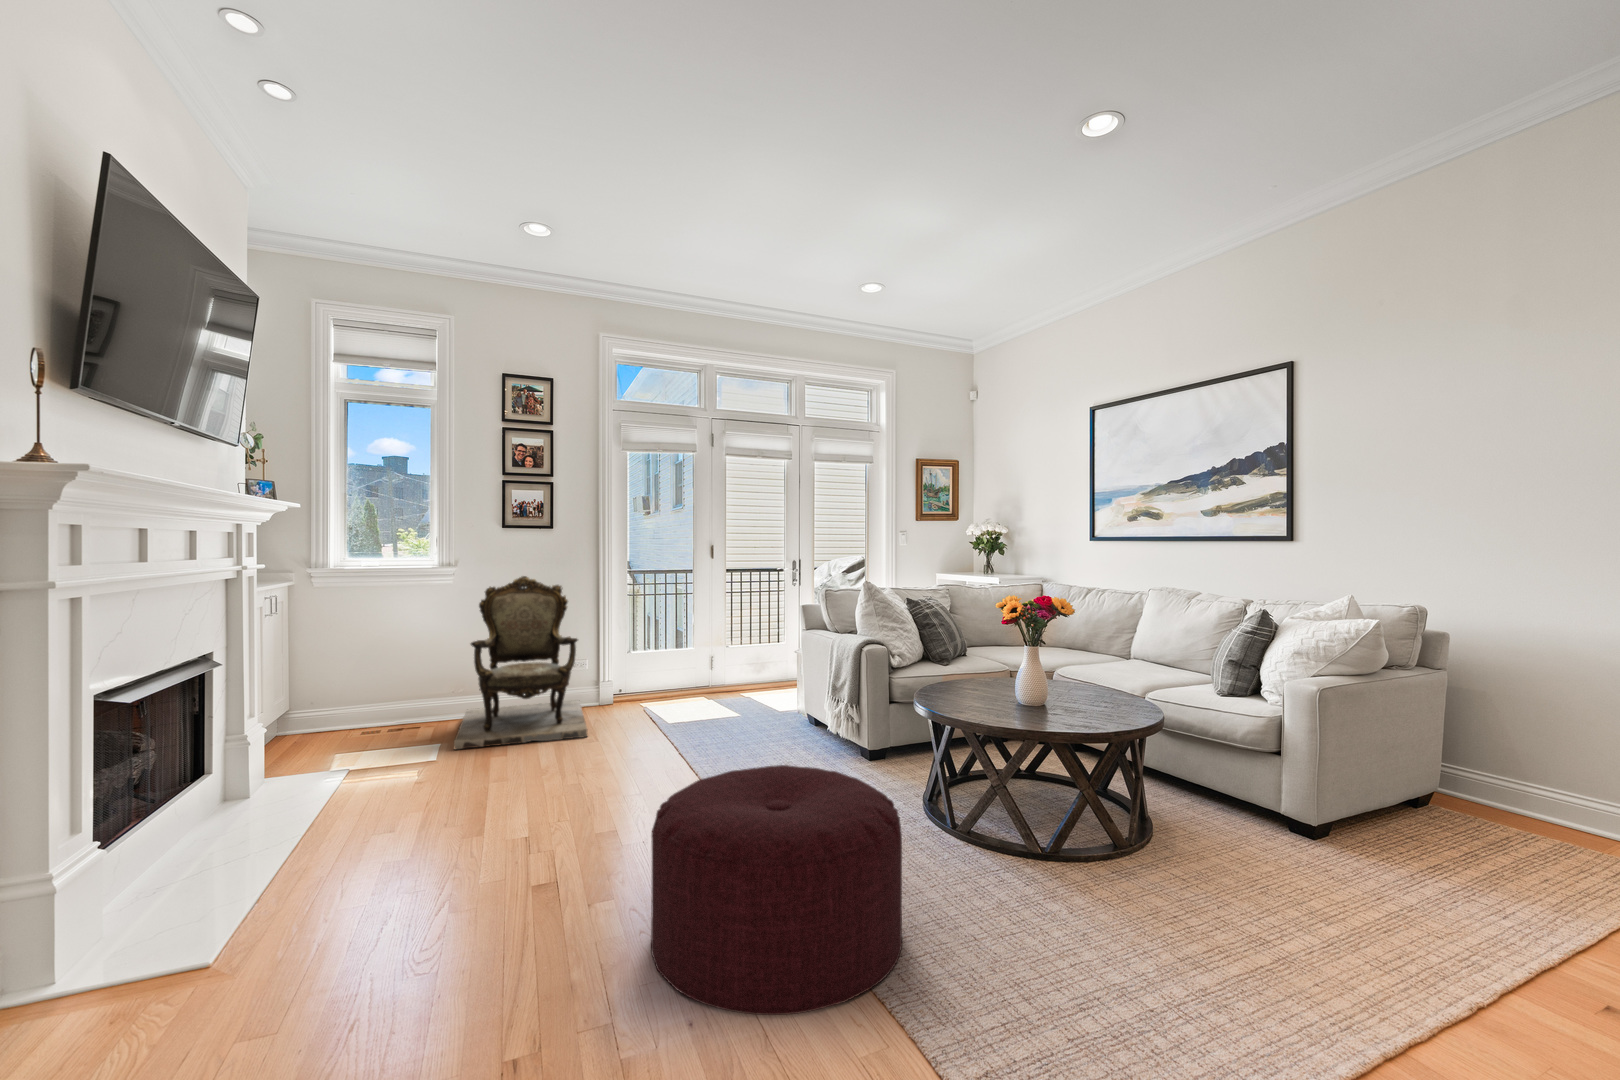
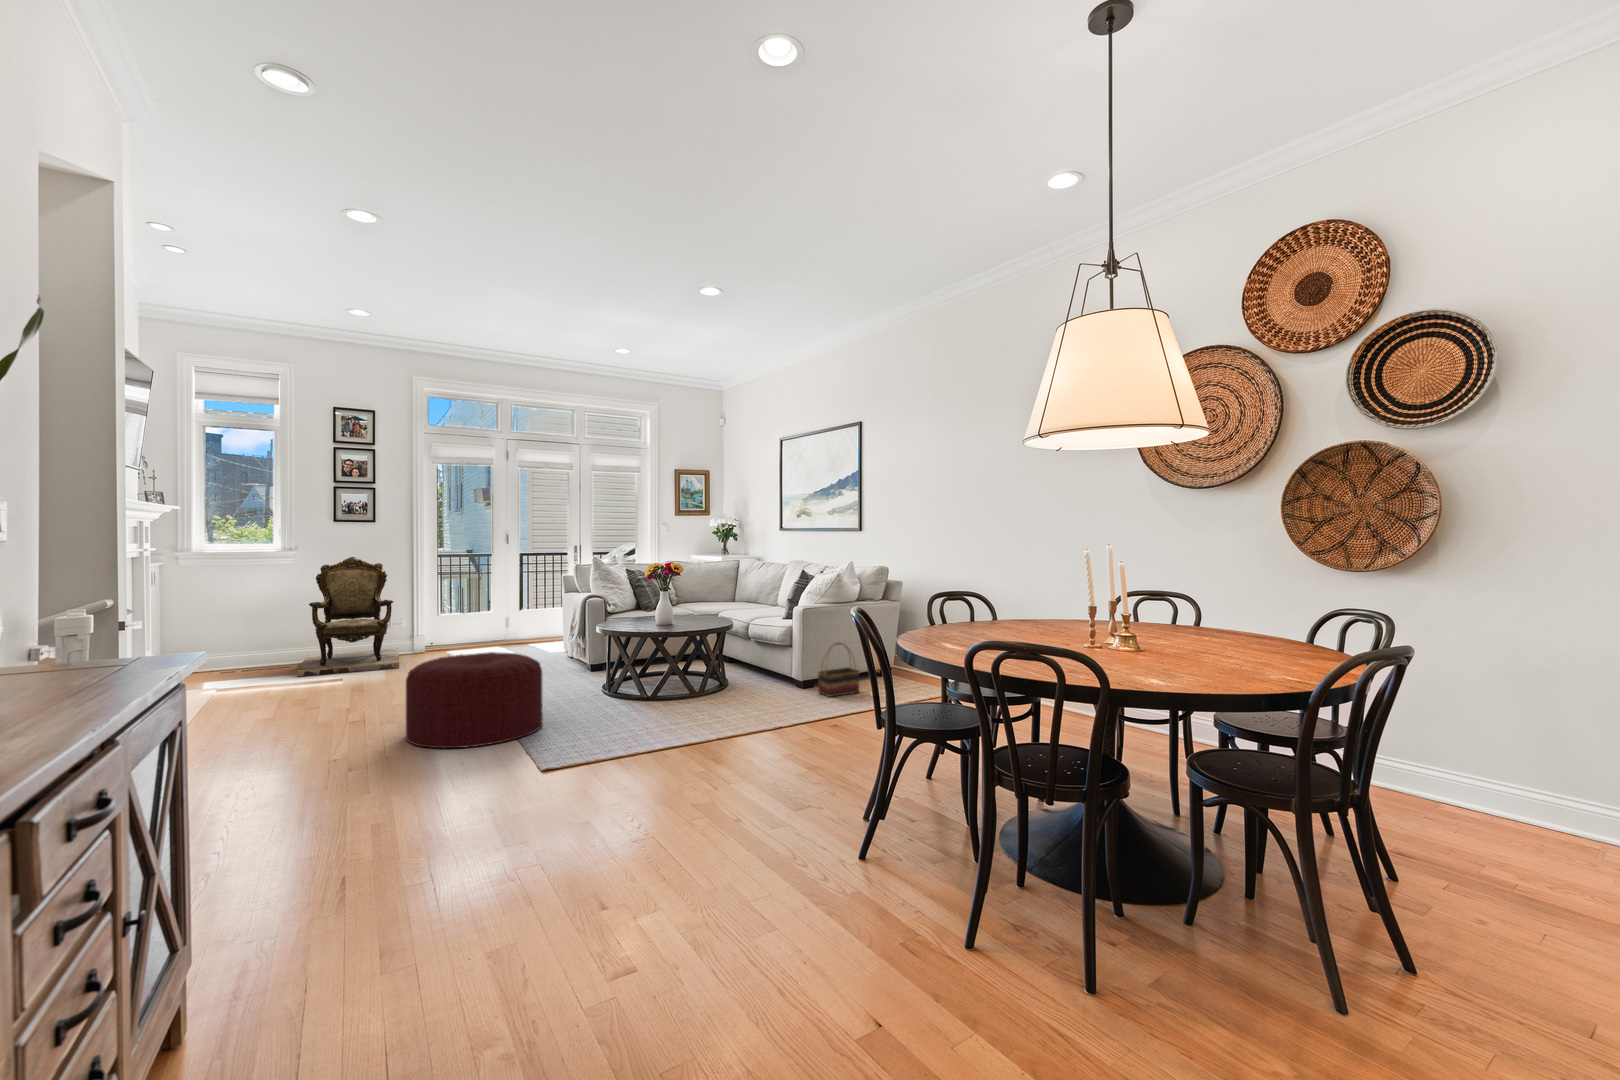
basket: none [1349,750,1437,861] -> present [818,643,859,697]

